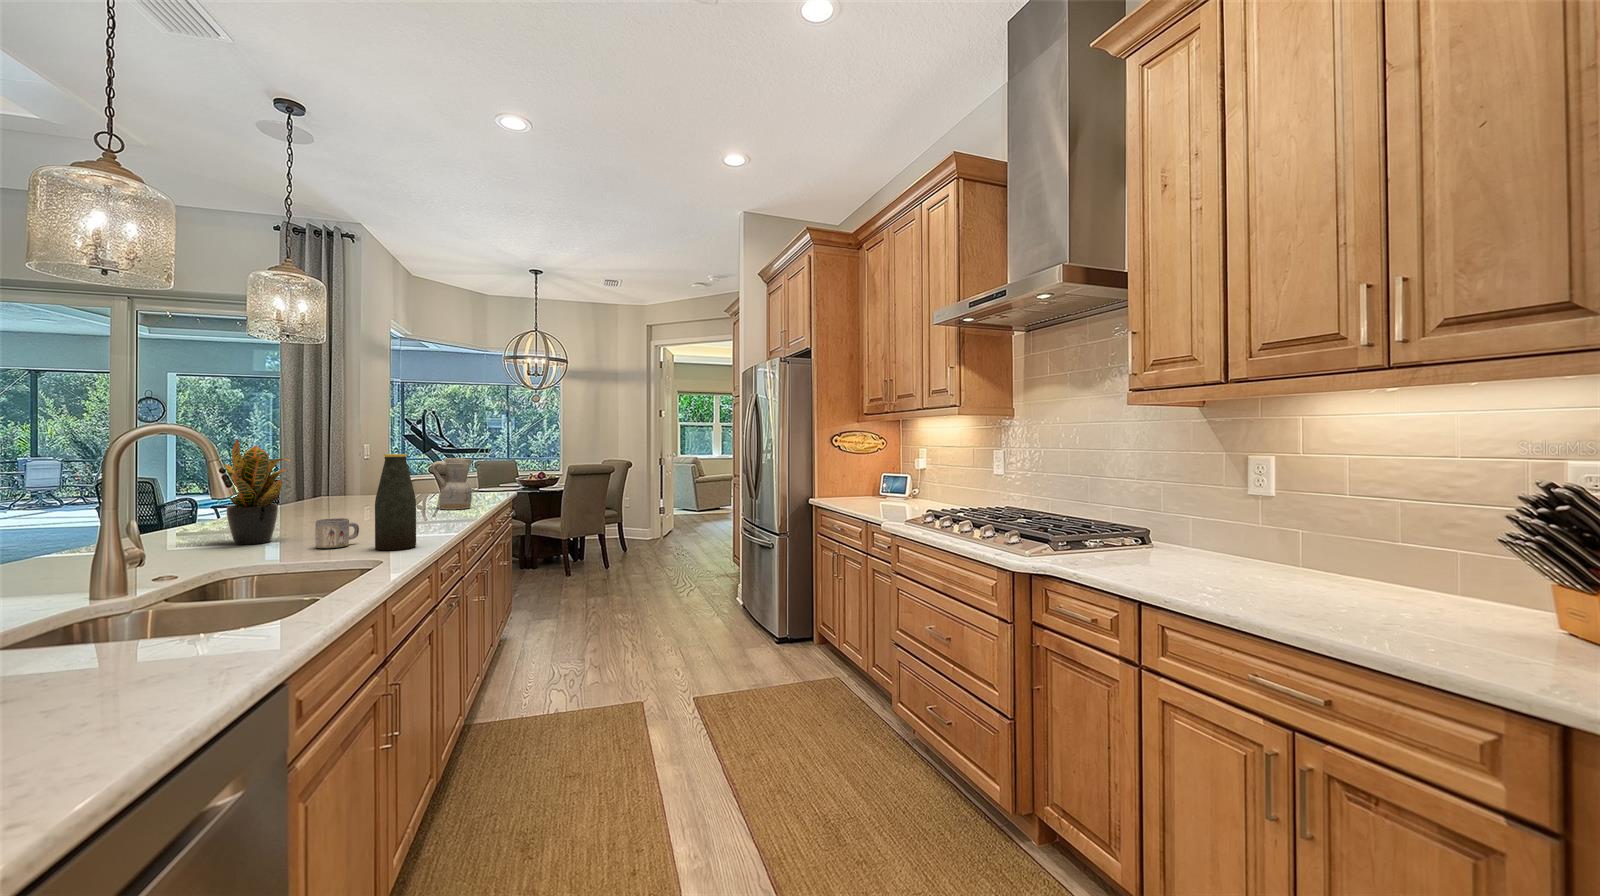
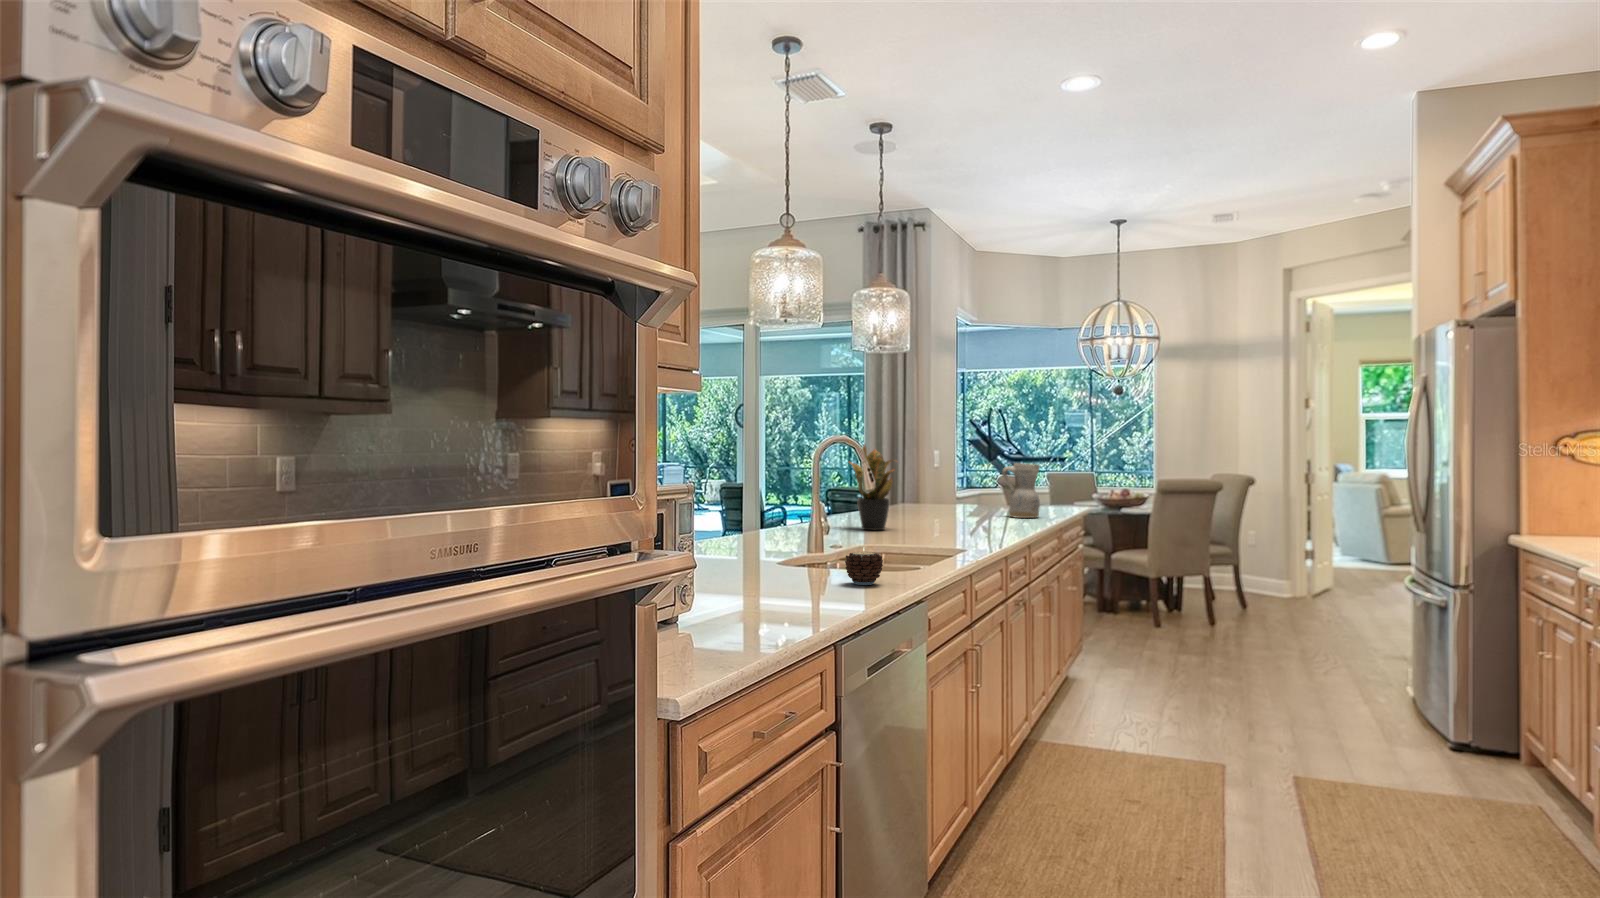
bottle: present [375,454,416,550] -> none [961,456,992,542]
mug: present [315,518,359,548] -> none [918,512,947,537]
candle: none [83,622,187,695] -> present [845,548,883,585]

